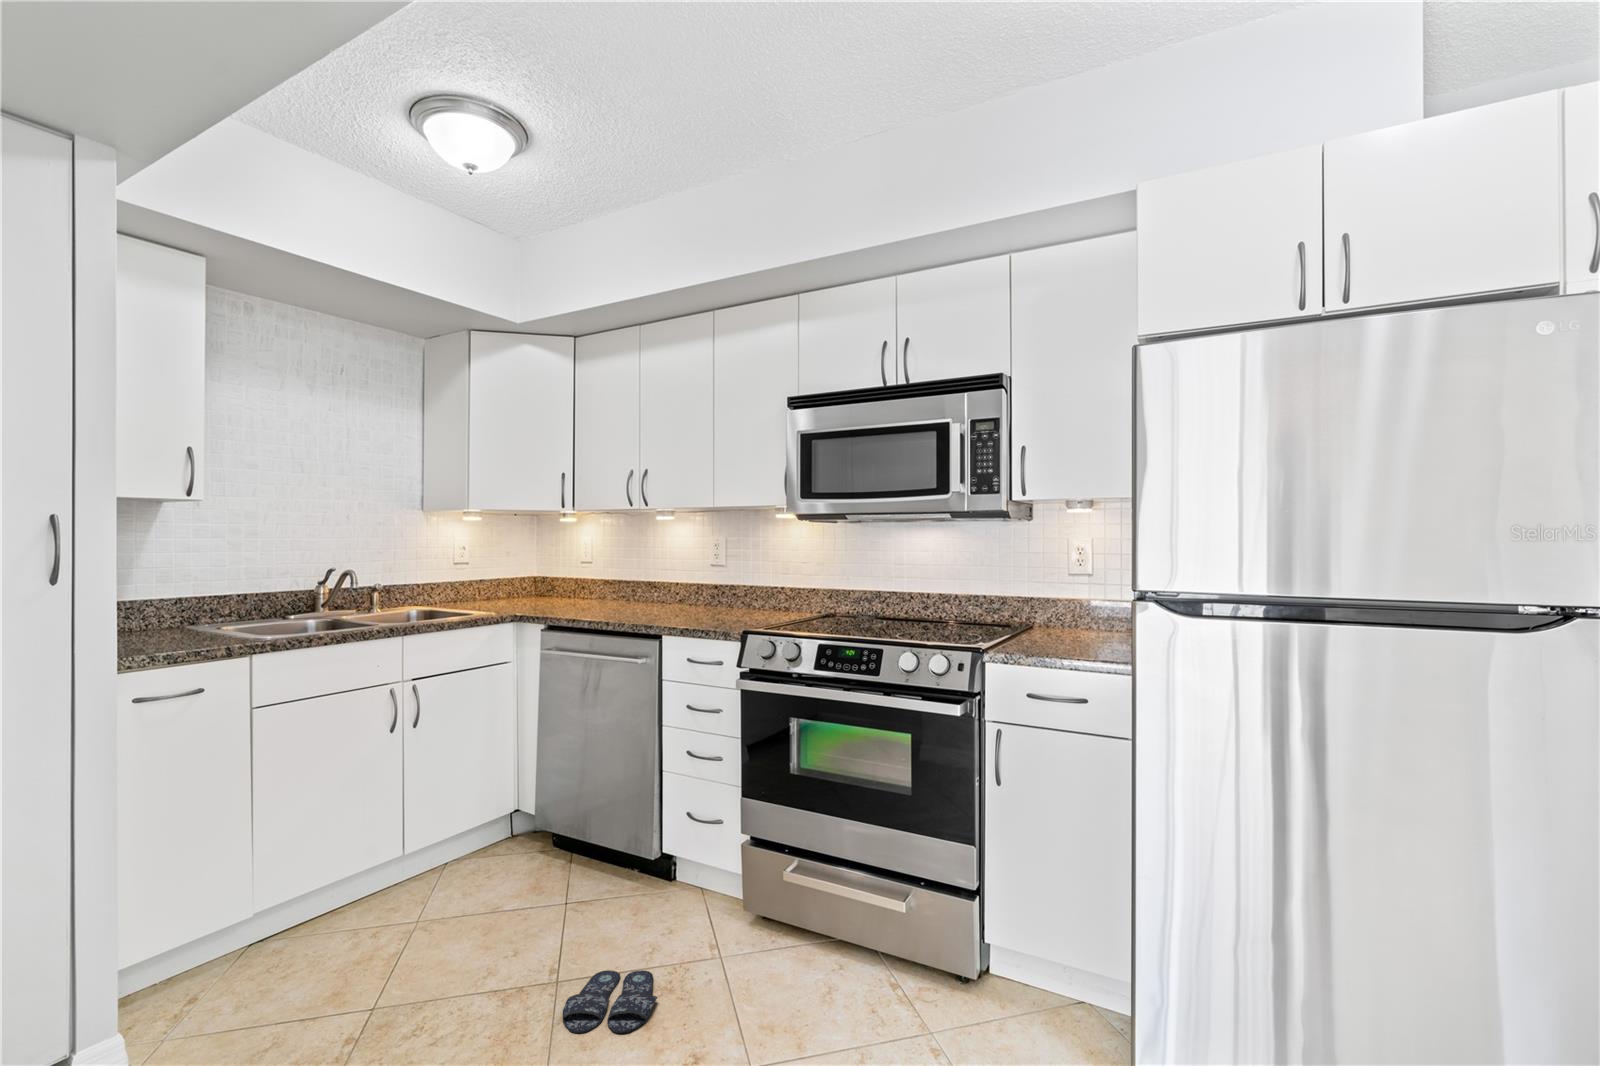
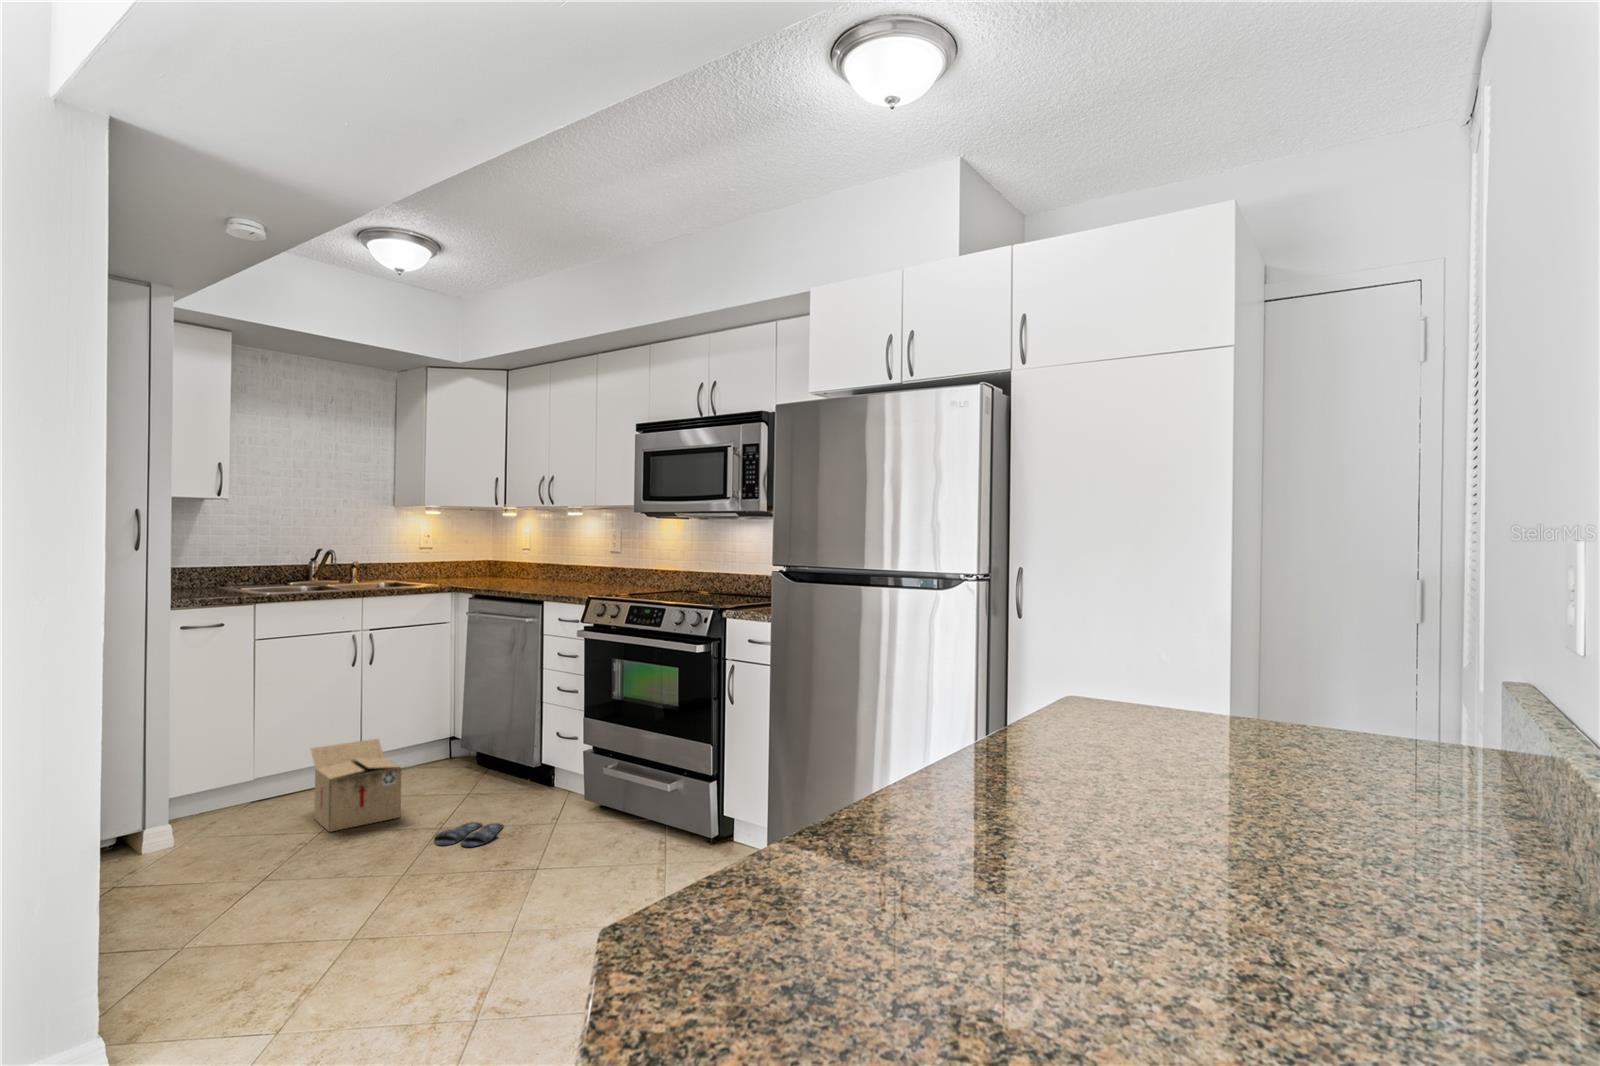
cardboard box: none [347,844,509,1015] -> present [311,739,401,832]

